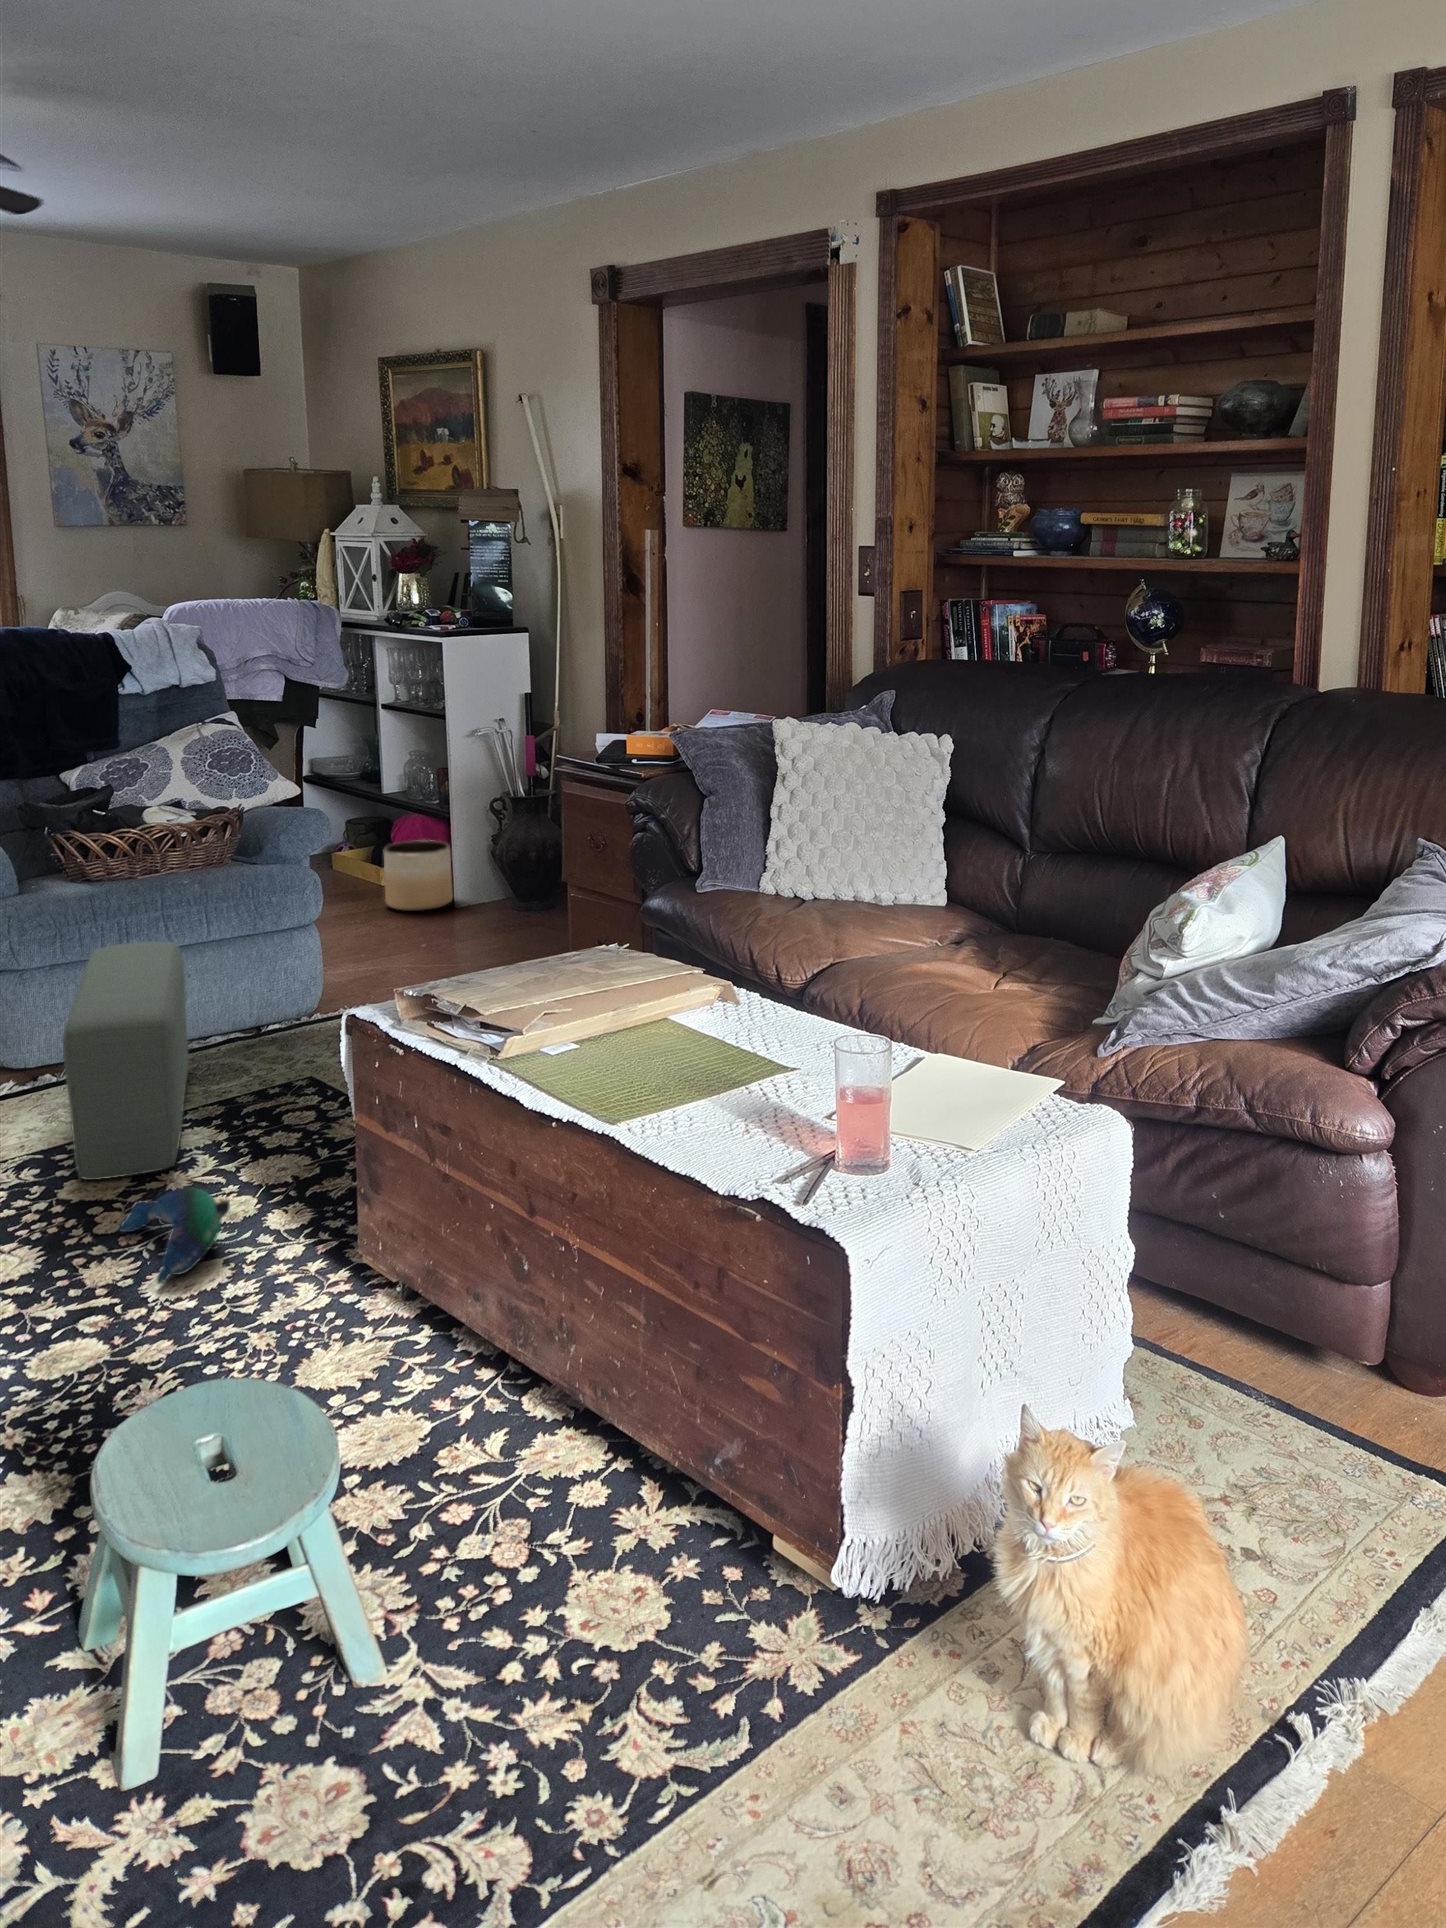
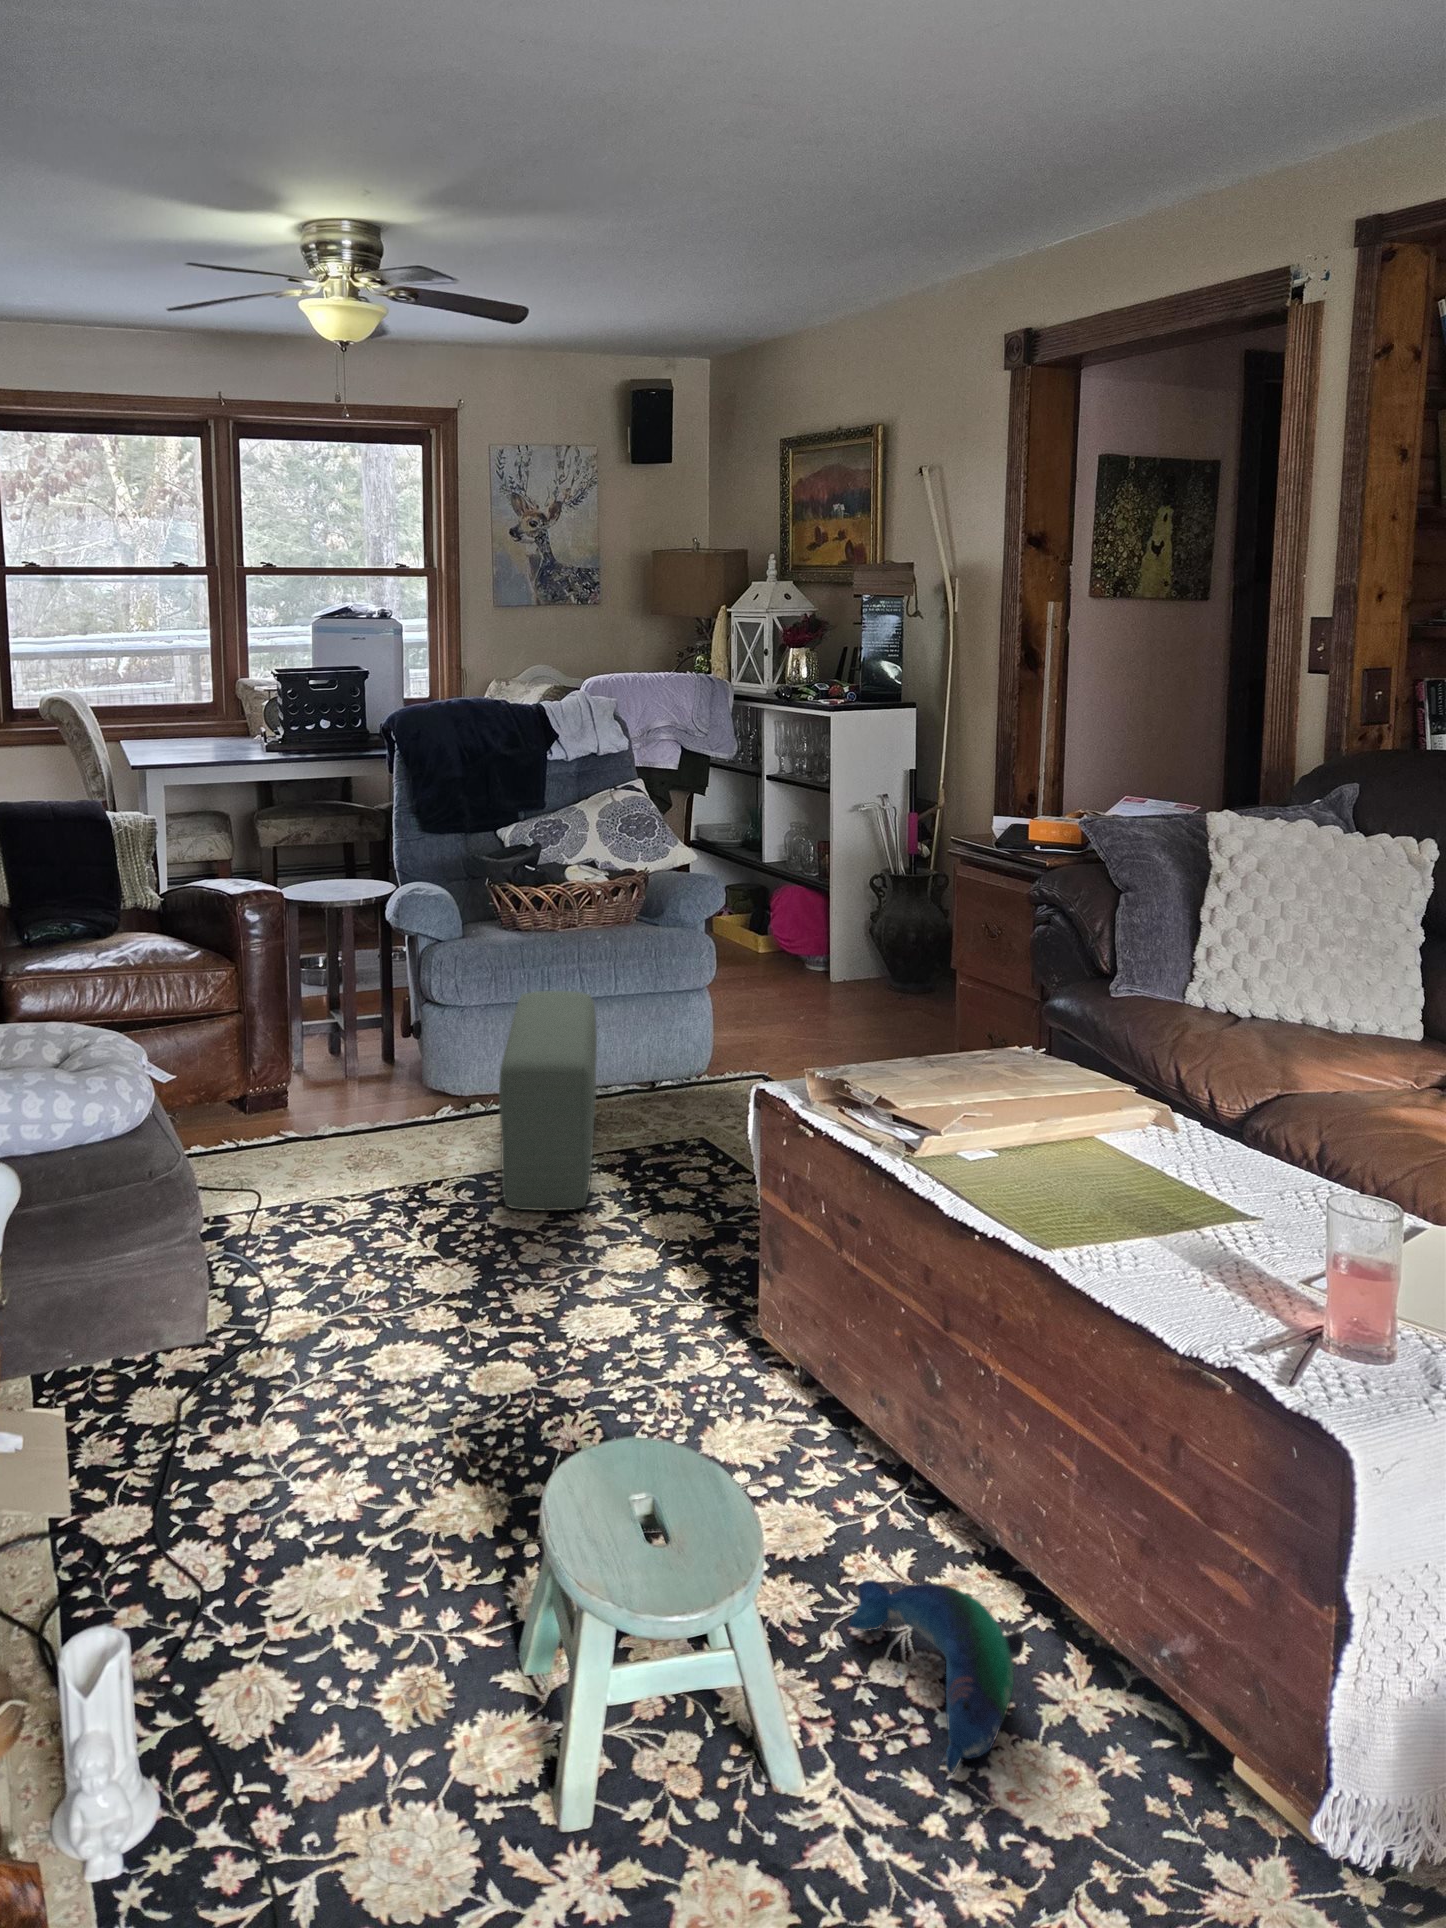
planter: present [384,840,452,911] -> none [765,911,829,981]
plush toy: present [119,1187,230,1284] -> present [848,1580,1024,1774]

